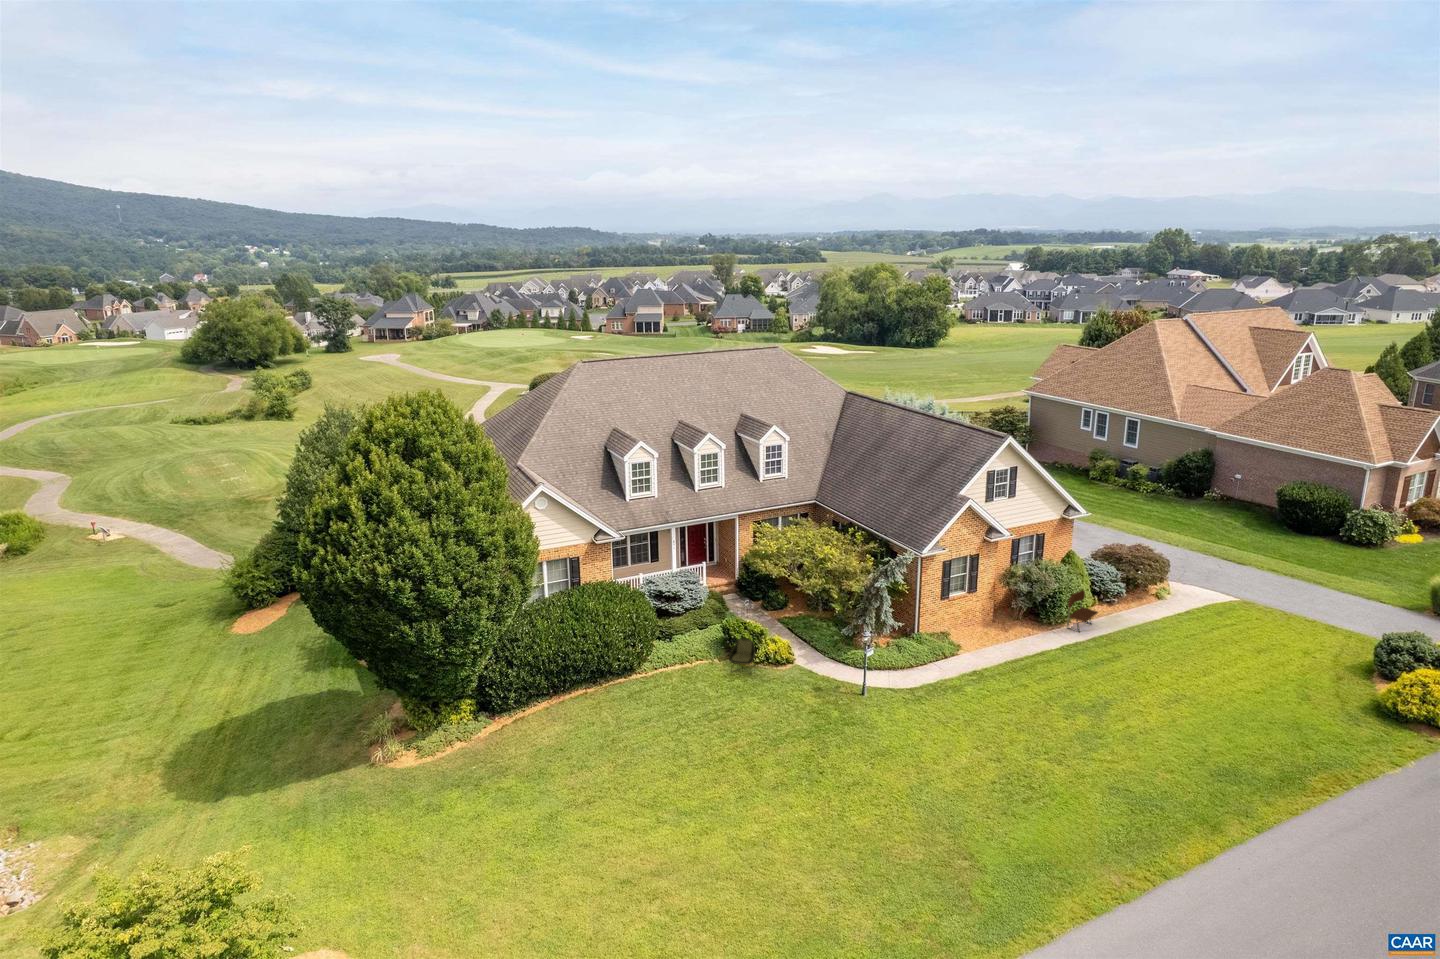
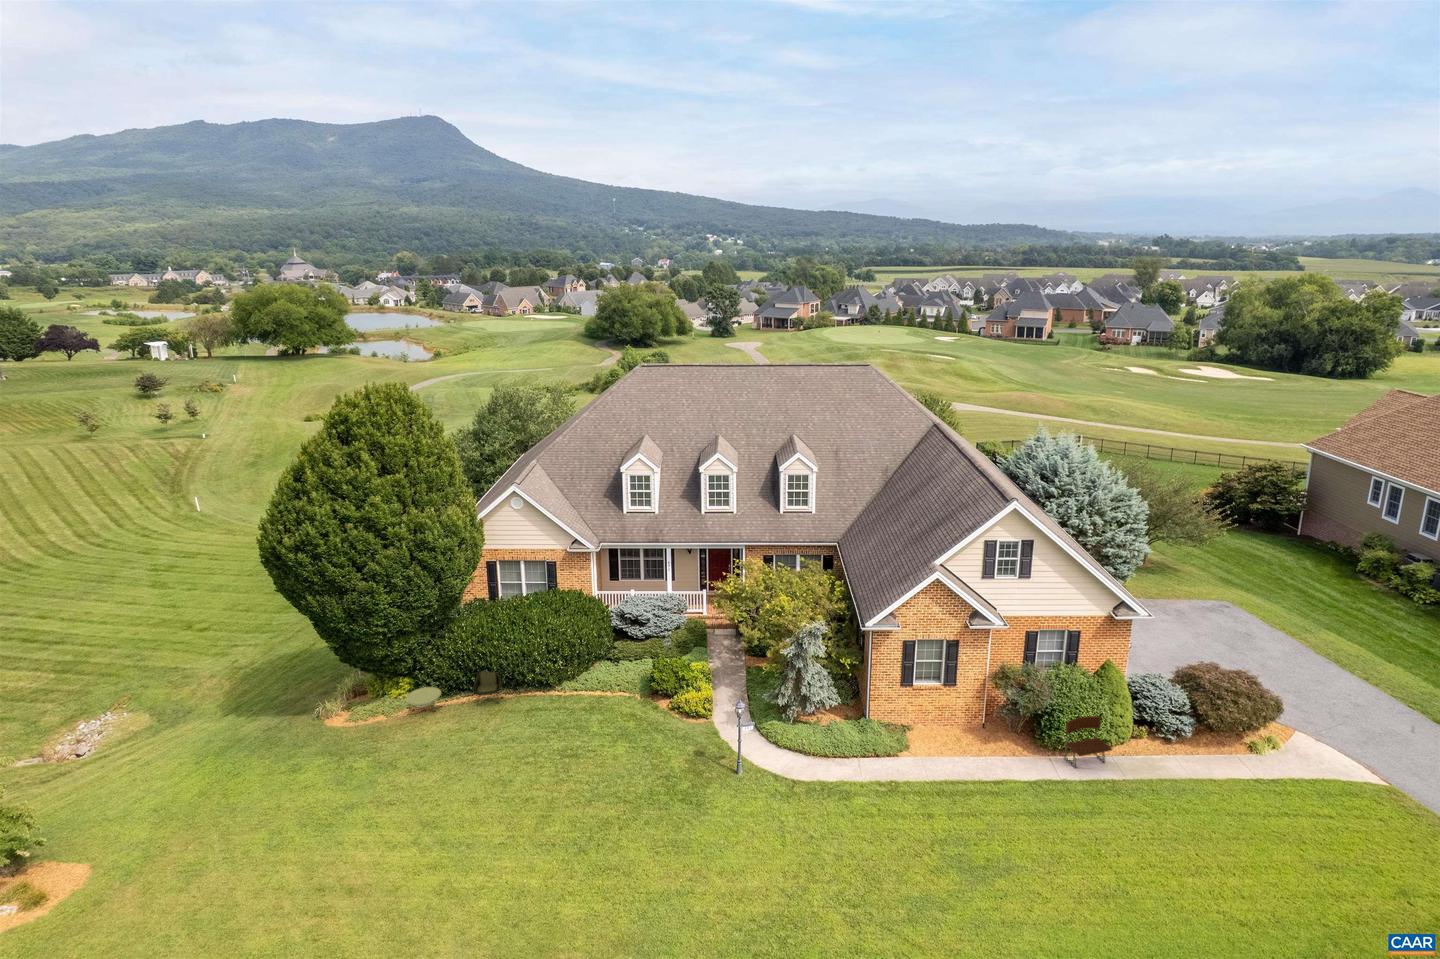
lounge chair: present [729,638,756,668] -> present [473,671,501,705]
round table: none [493,705,531,737] -> present [405,687,441,712]

